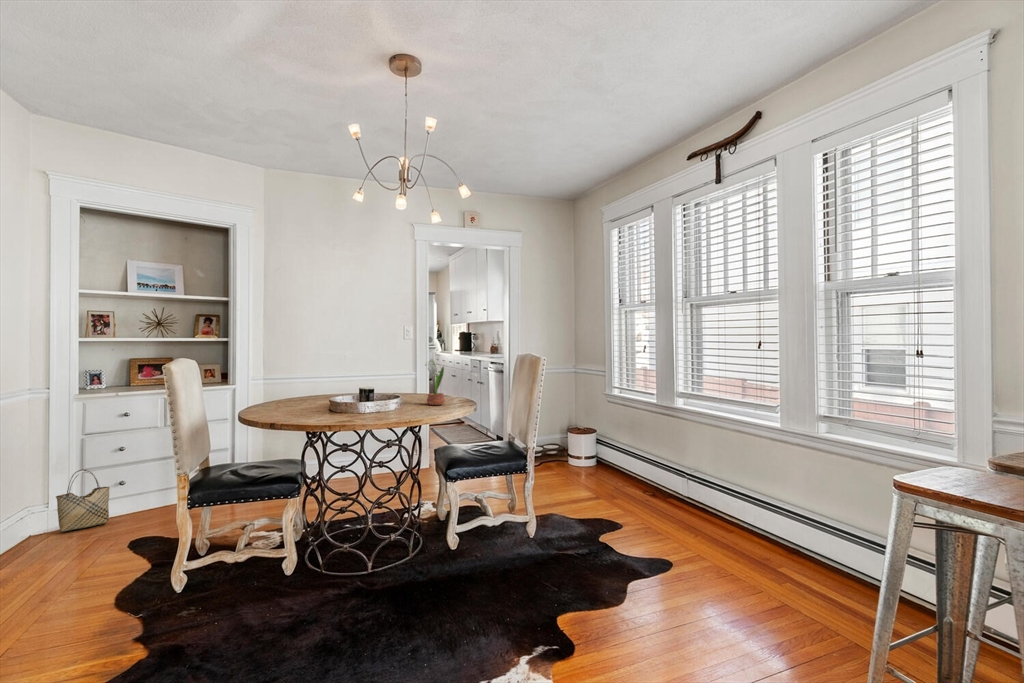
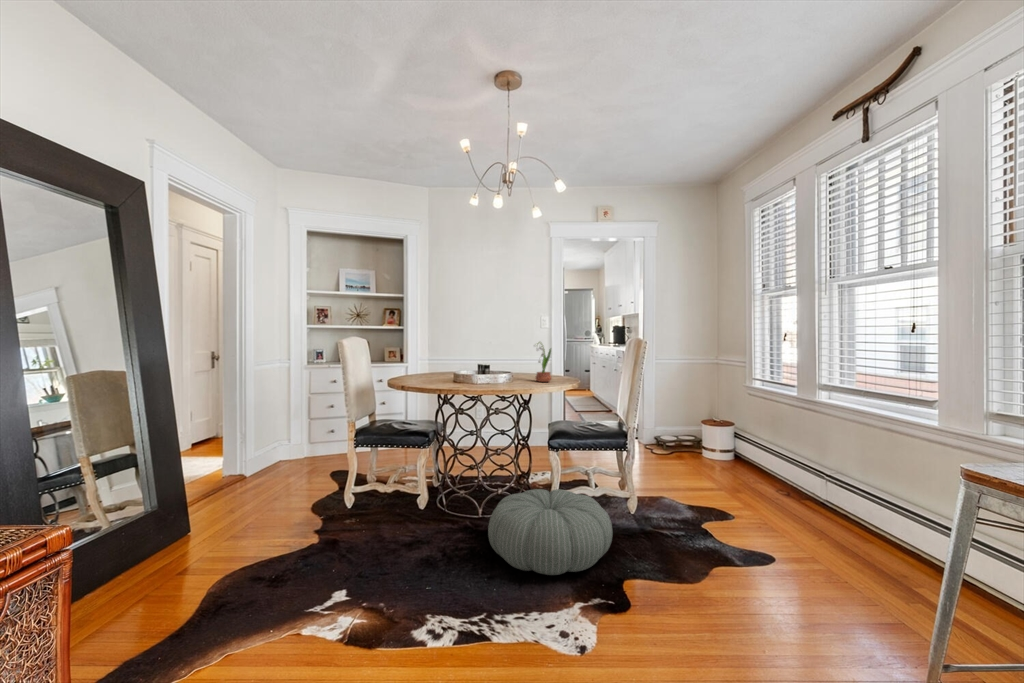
woven basket: present [56,470,110,532] -> none [291,419,323,462]
pouf: none [397,526,536,632] -> present [488,489,613,575]

